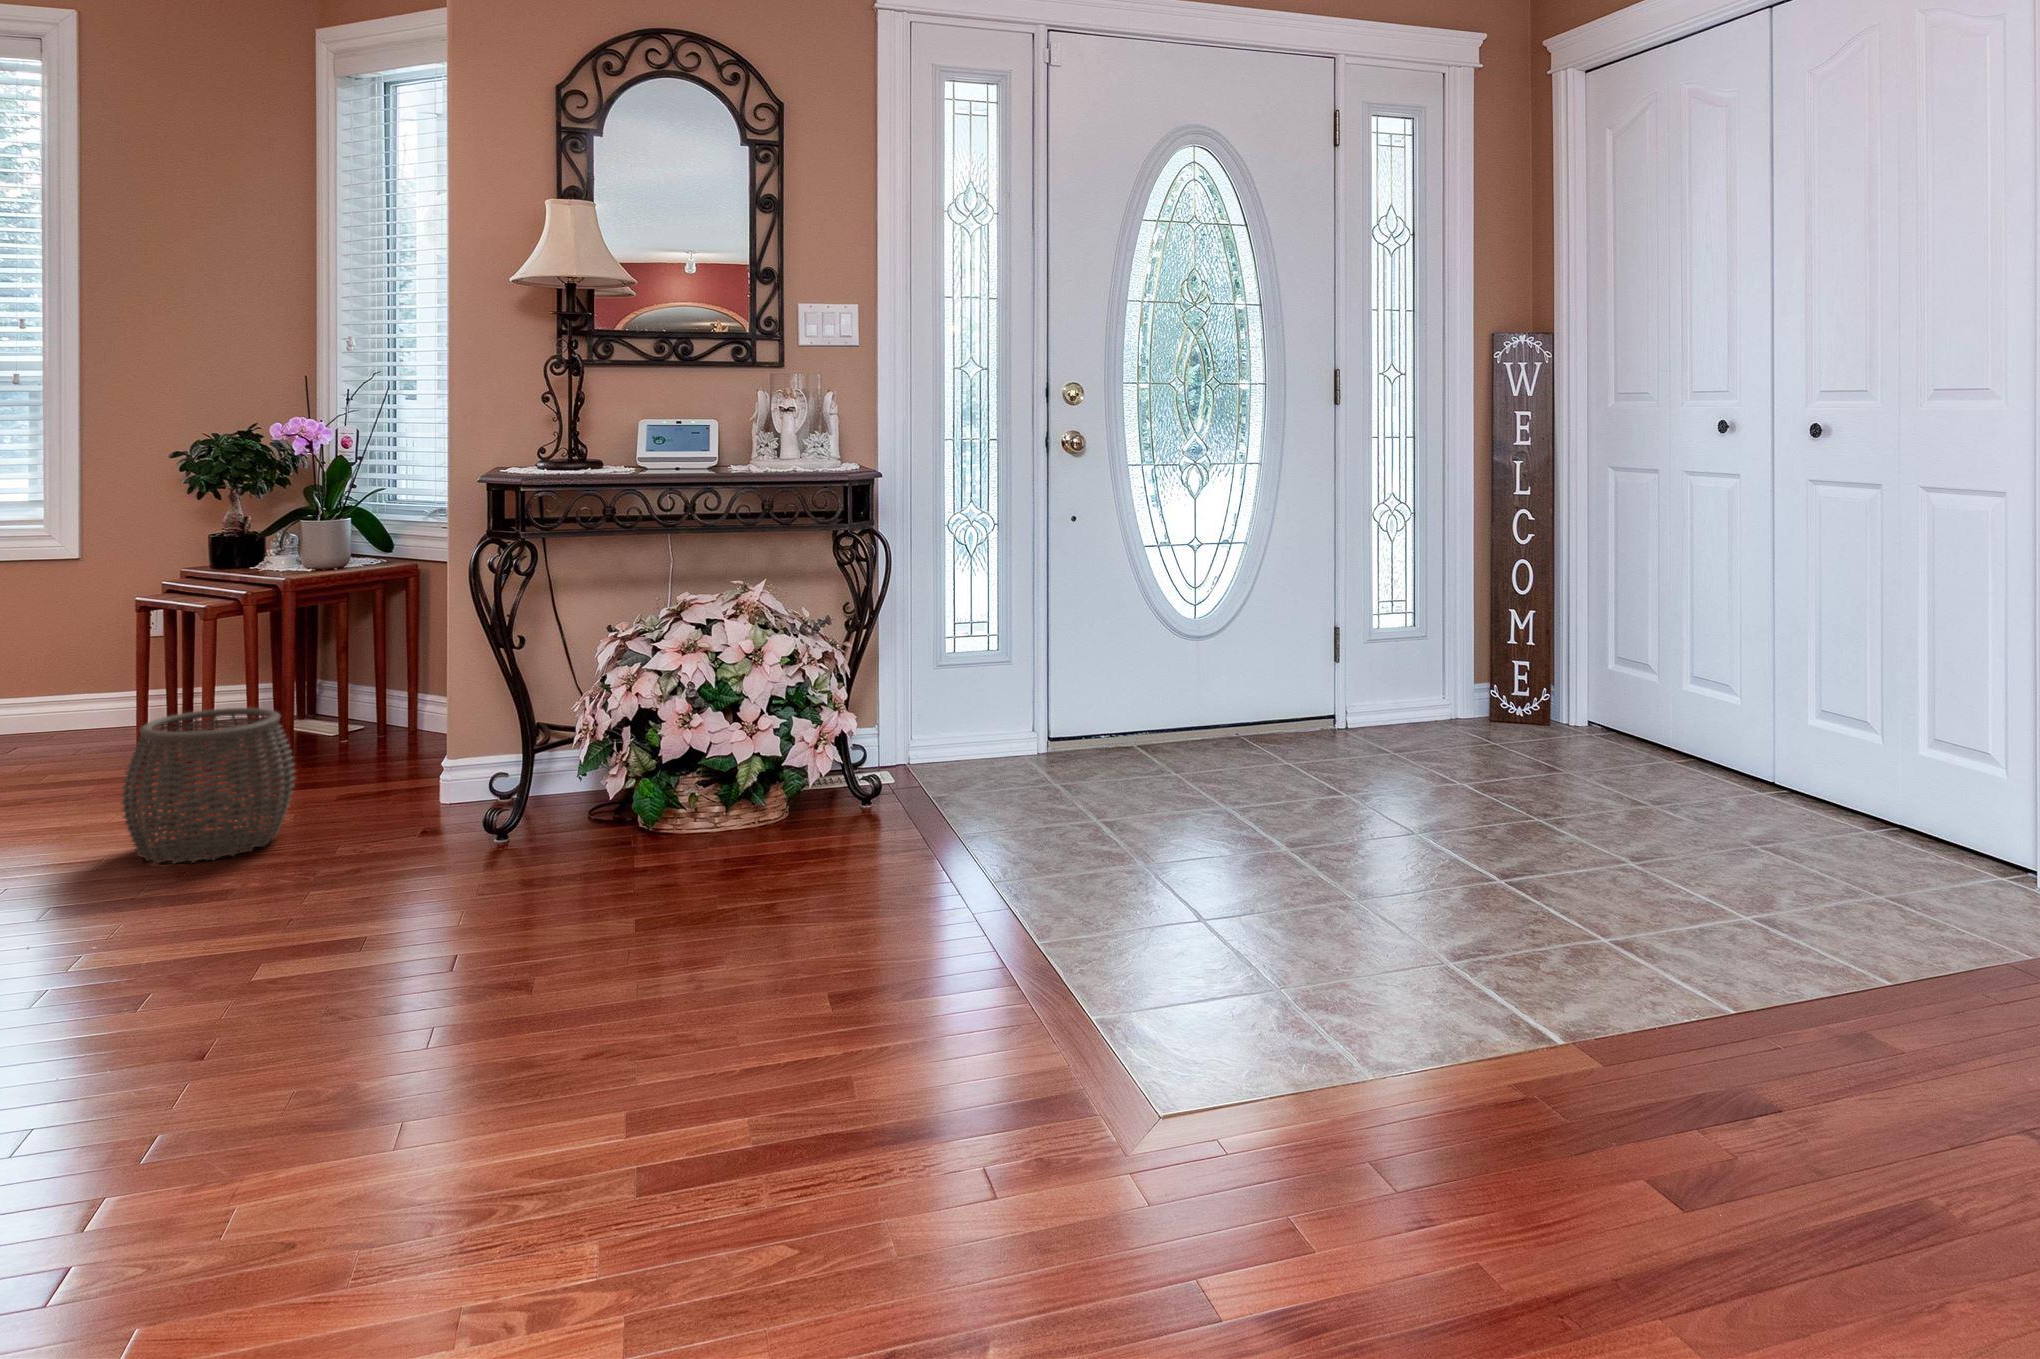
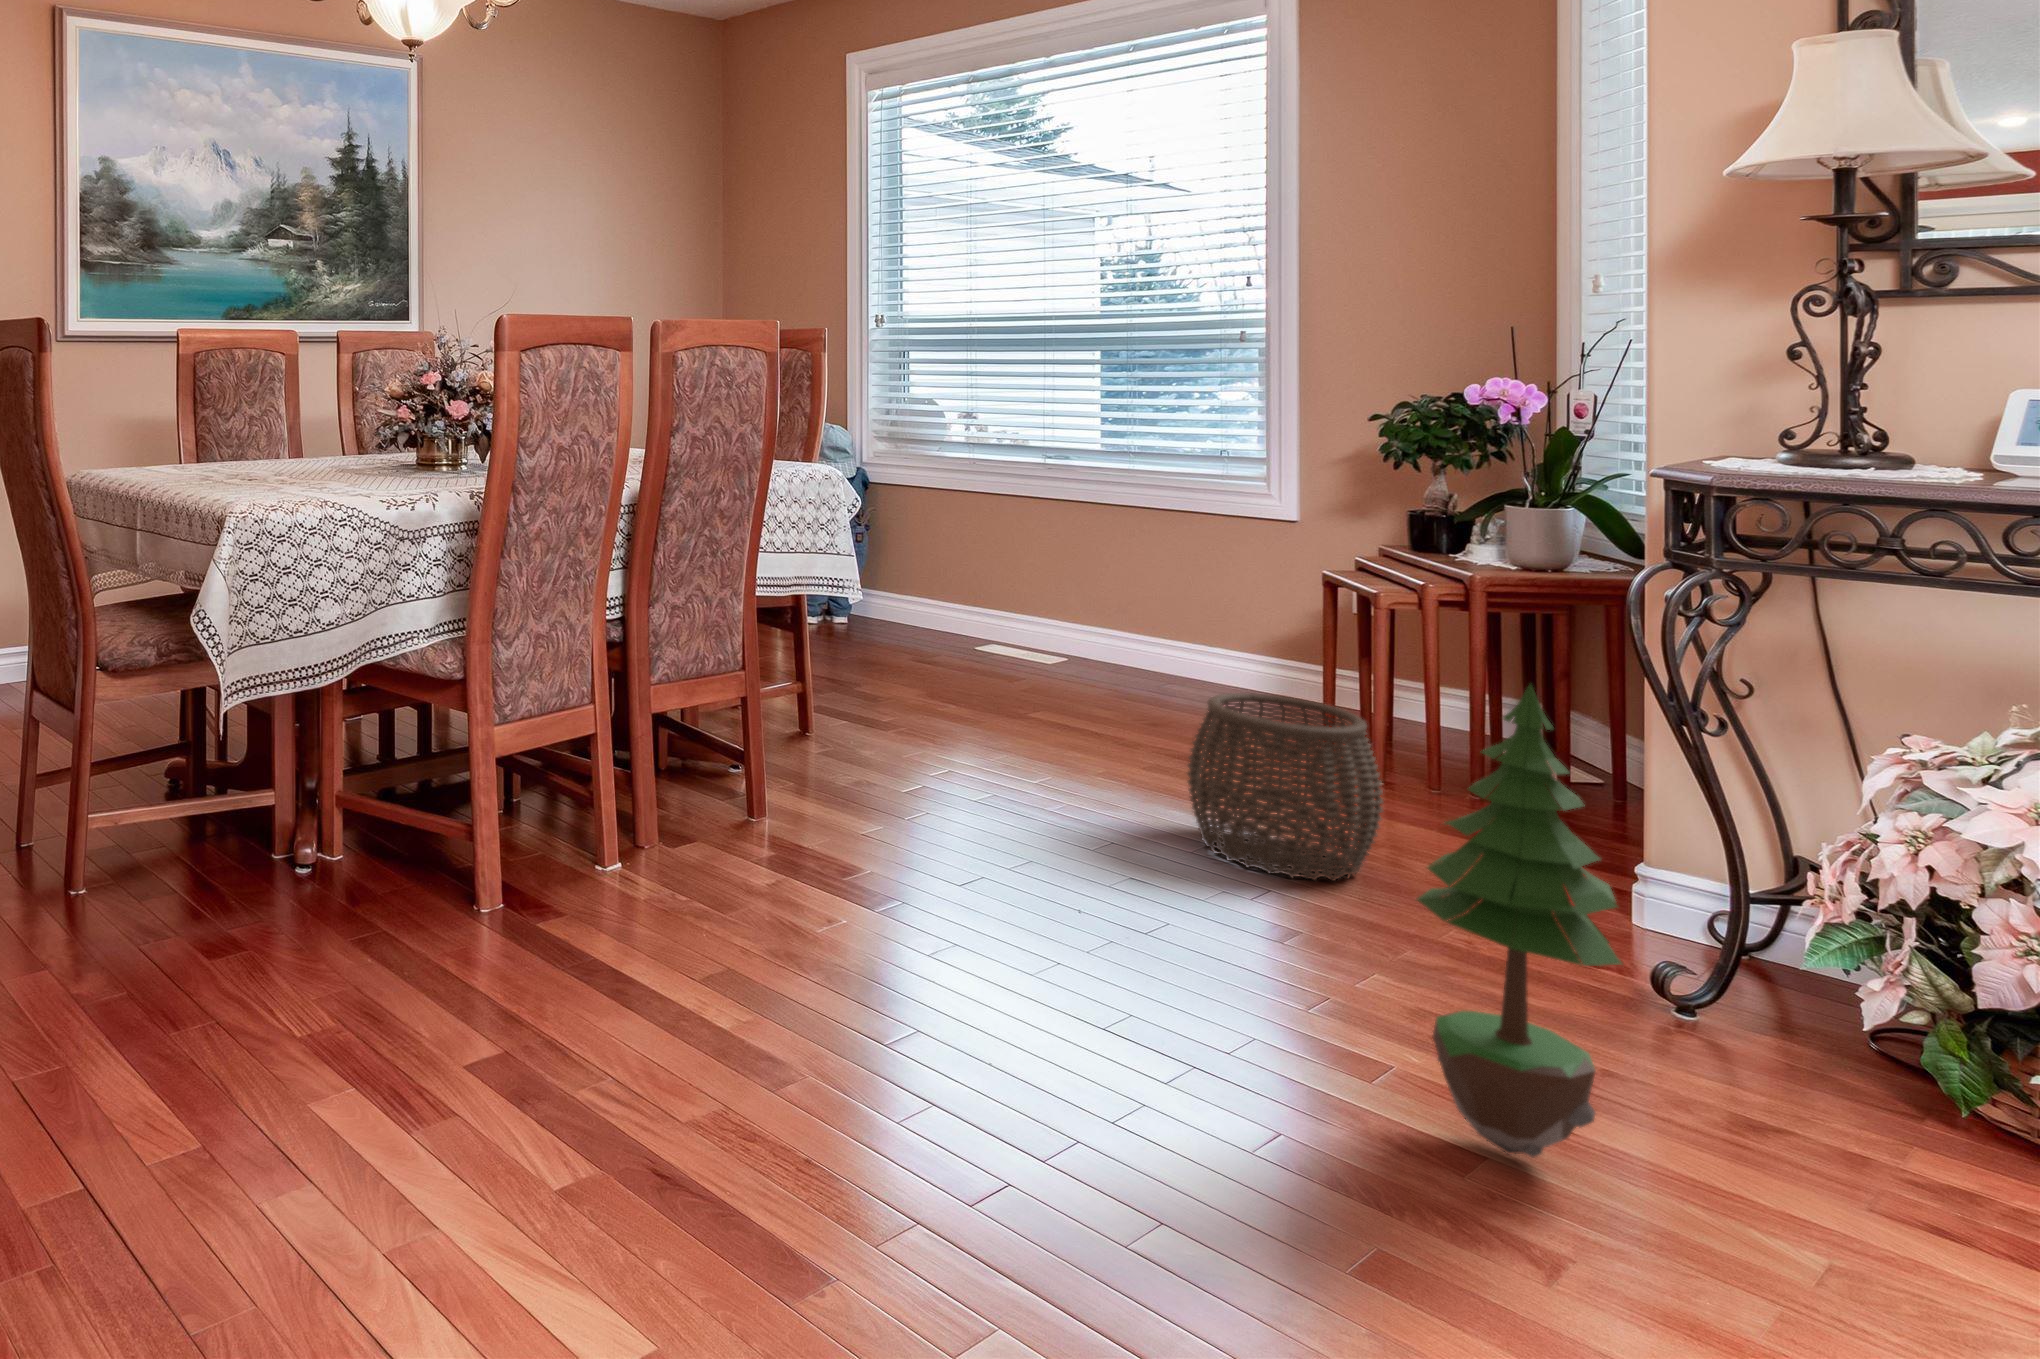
potted tree: none [433,633,551,940] -> present [1417,684,1622,1158]

